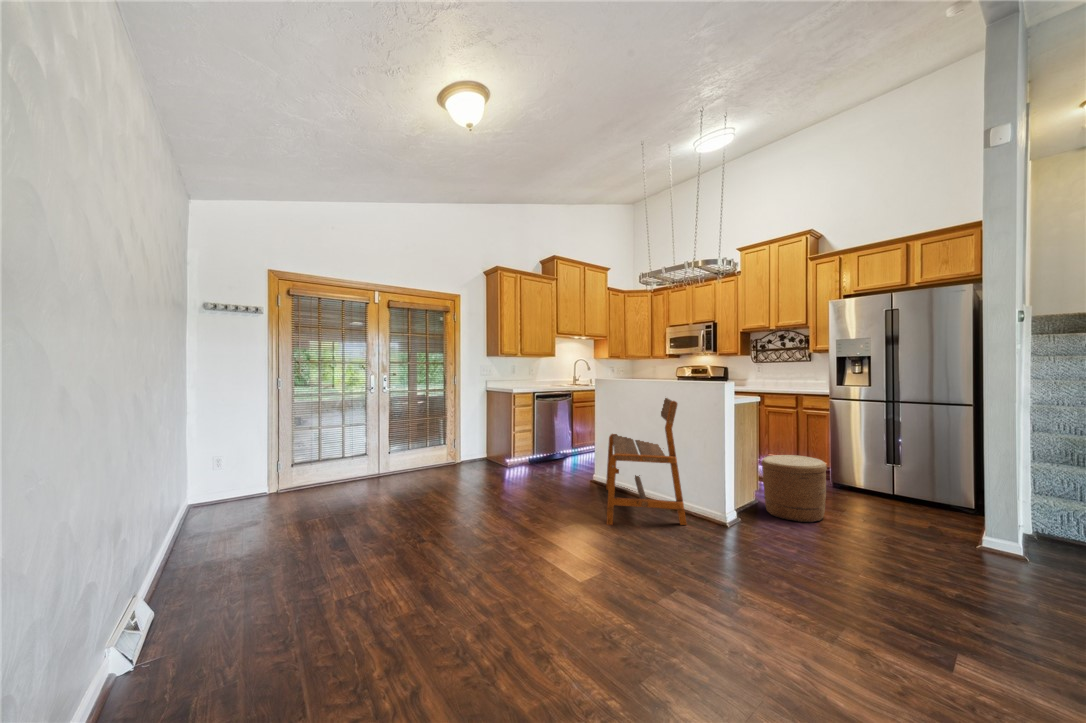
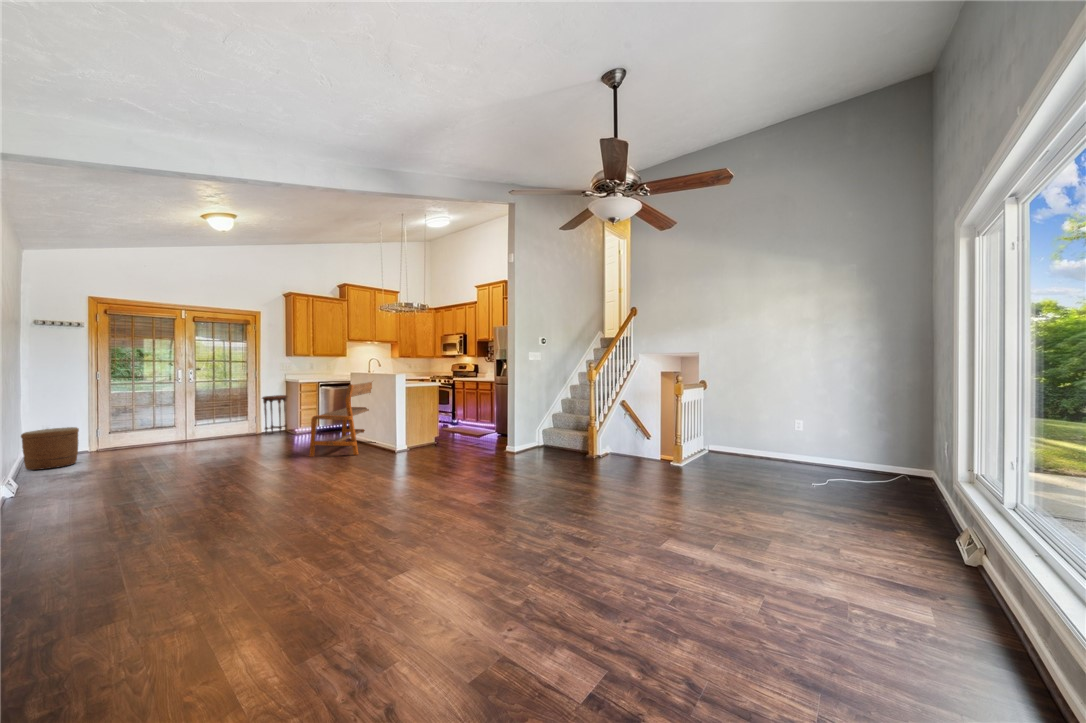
side table: none [465,411,497,468] -> present [262,395,288,434]
woven basket: present [761,455,827,523] -> present [21,427,79,470]

